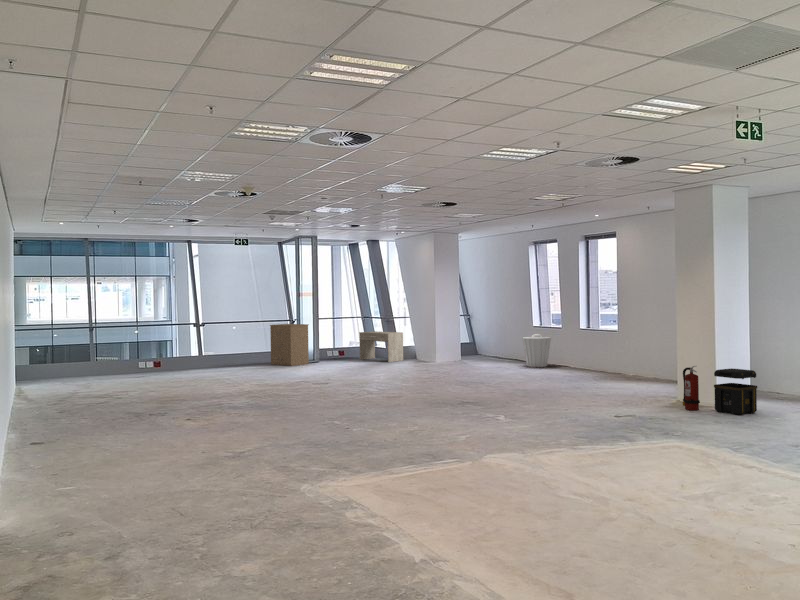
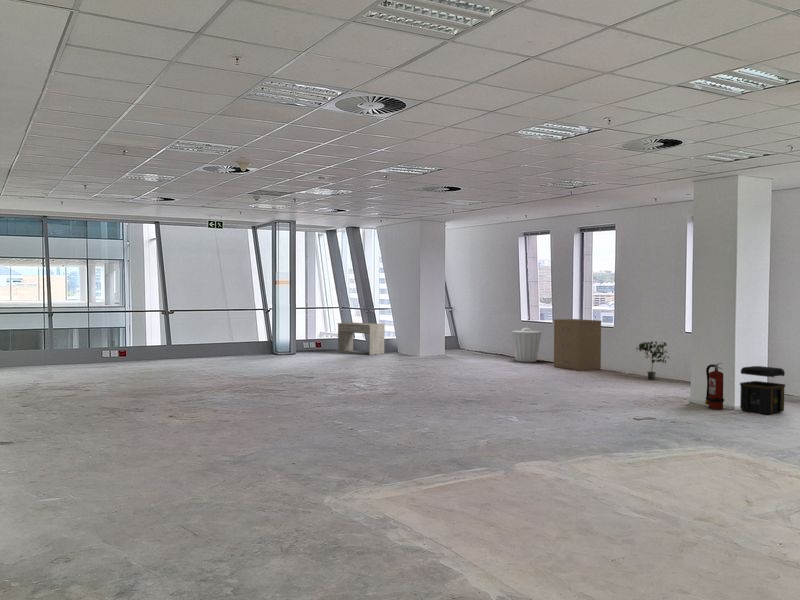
filing cabinet: present [270,324,309,366] -> present [554,319,602,371]
potted plant: none [633,345,666,383] -> present [637,341,669,380]

